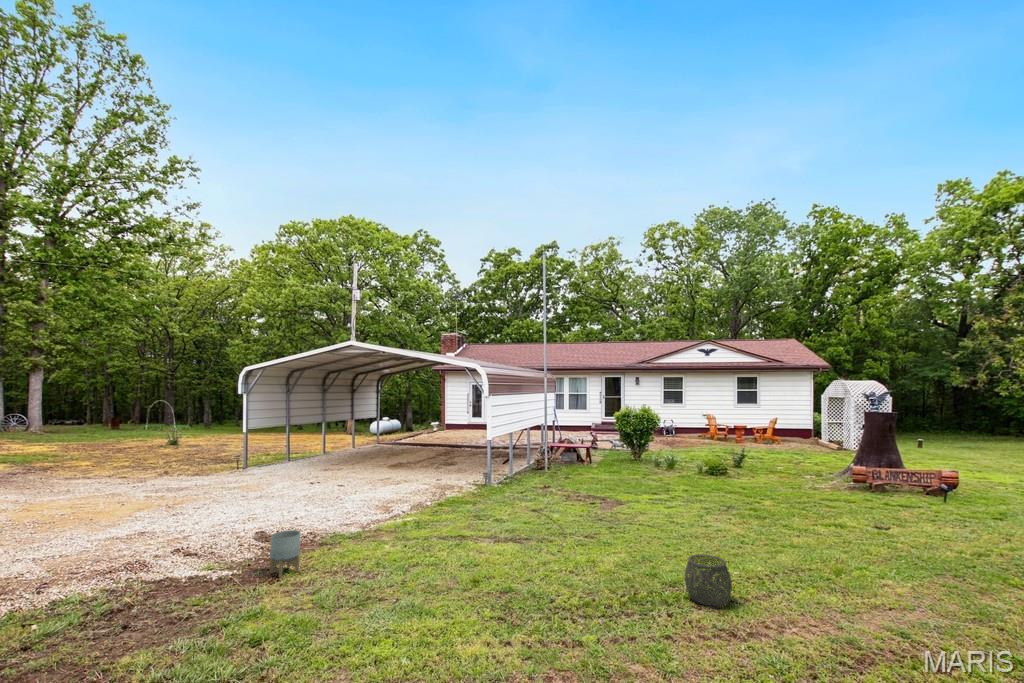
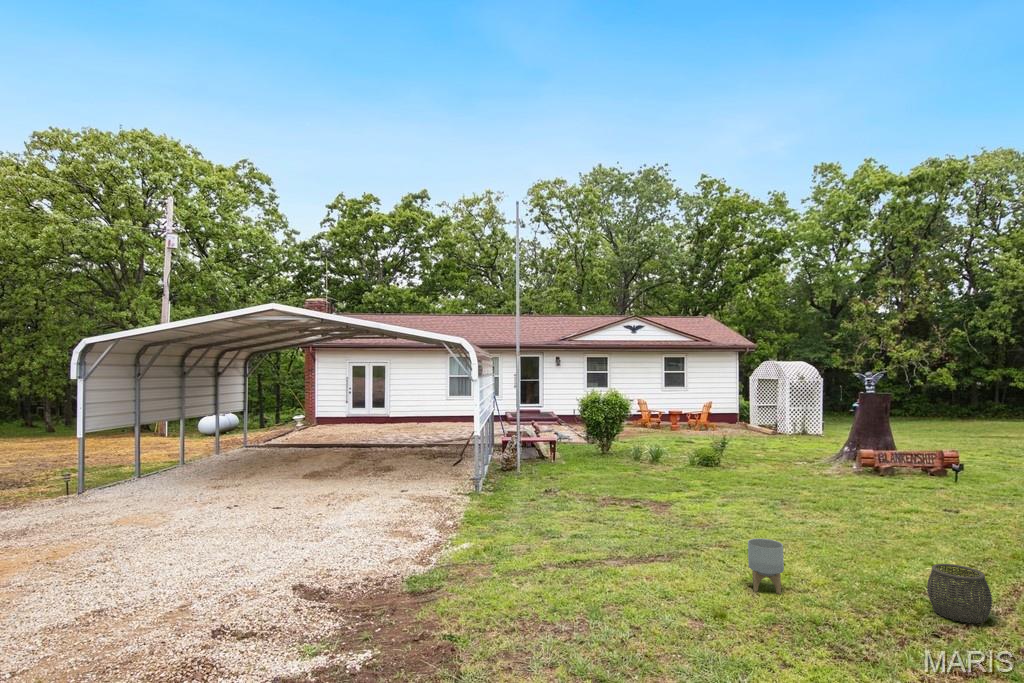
planter: present [270,530,300,577] -> present [748,539,784,594]

